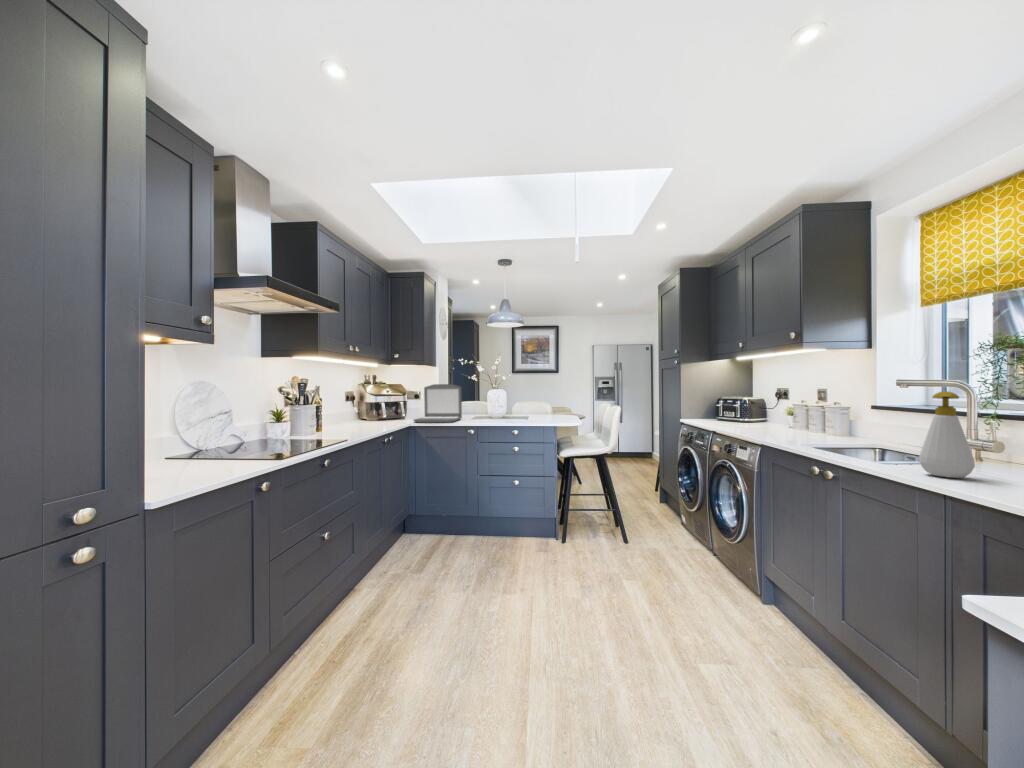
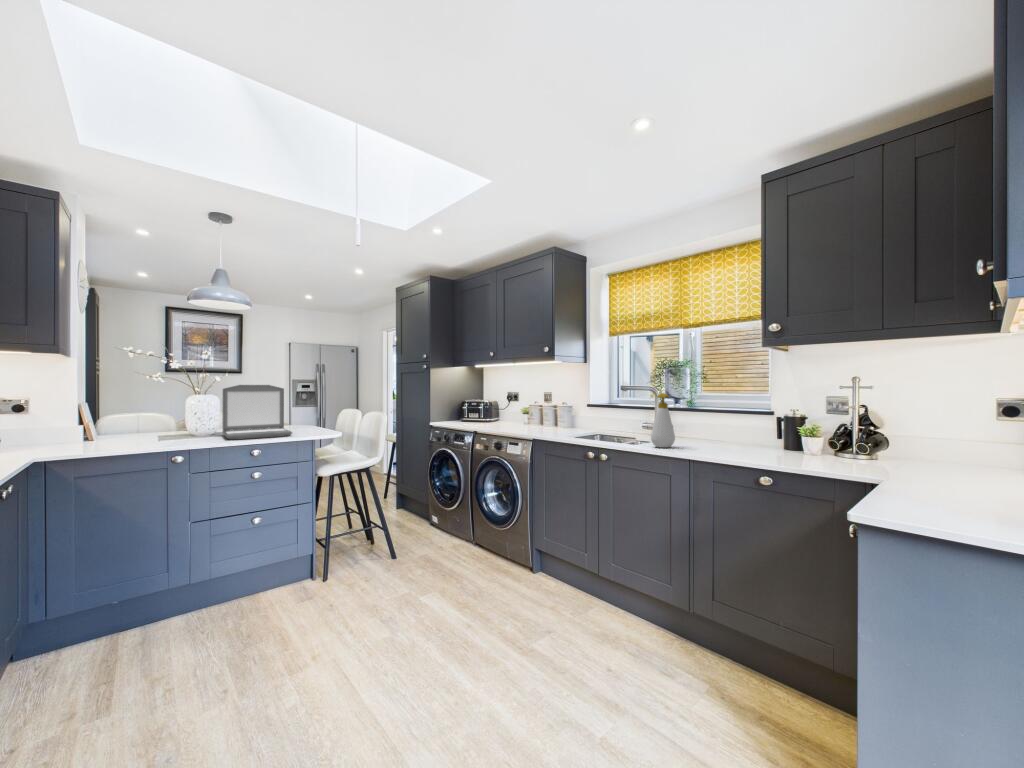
laptop: present [414,384,462,423] -> present [222,385,292,440]

